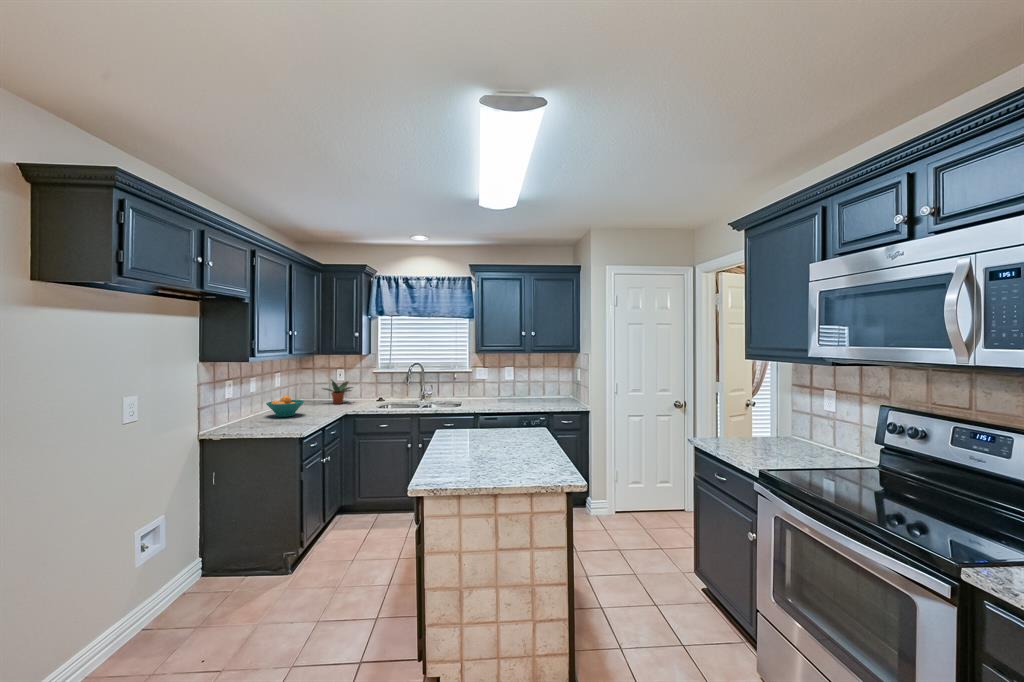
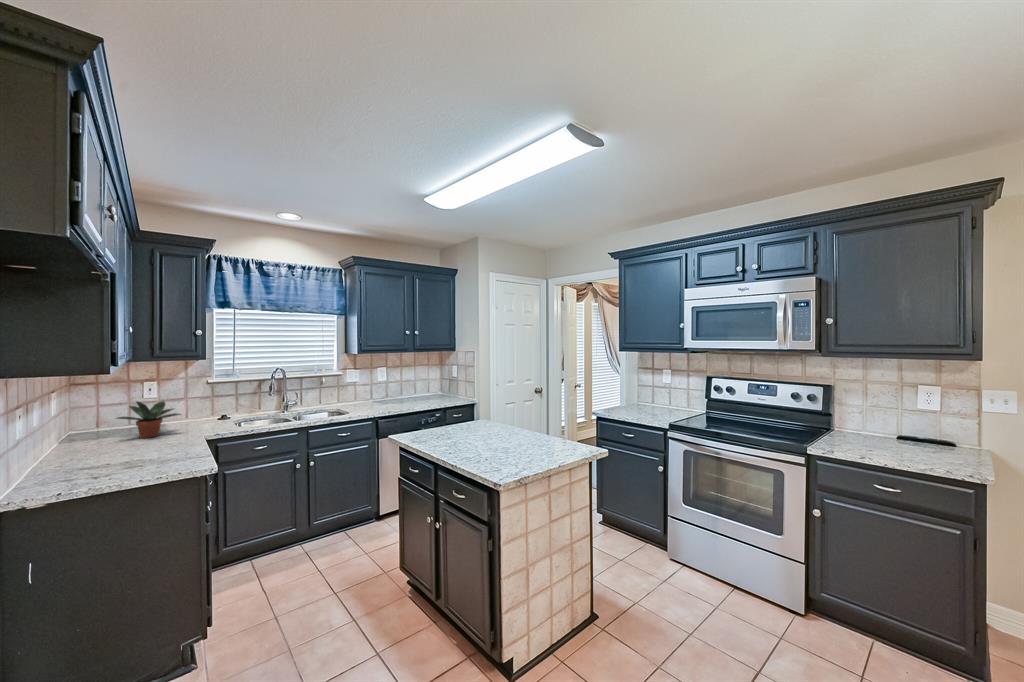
fruit bowl: present [266,396,304,417] -> none [50,439,144,479]

